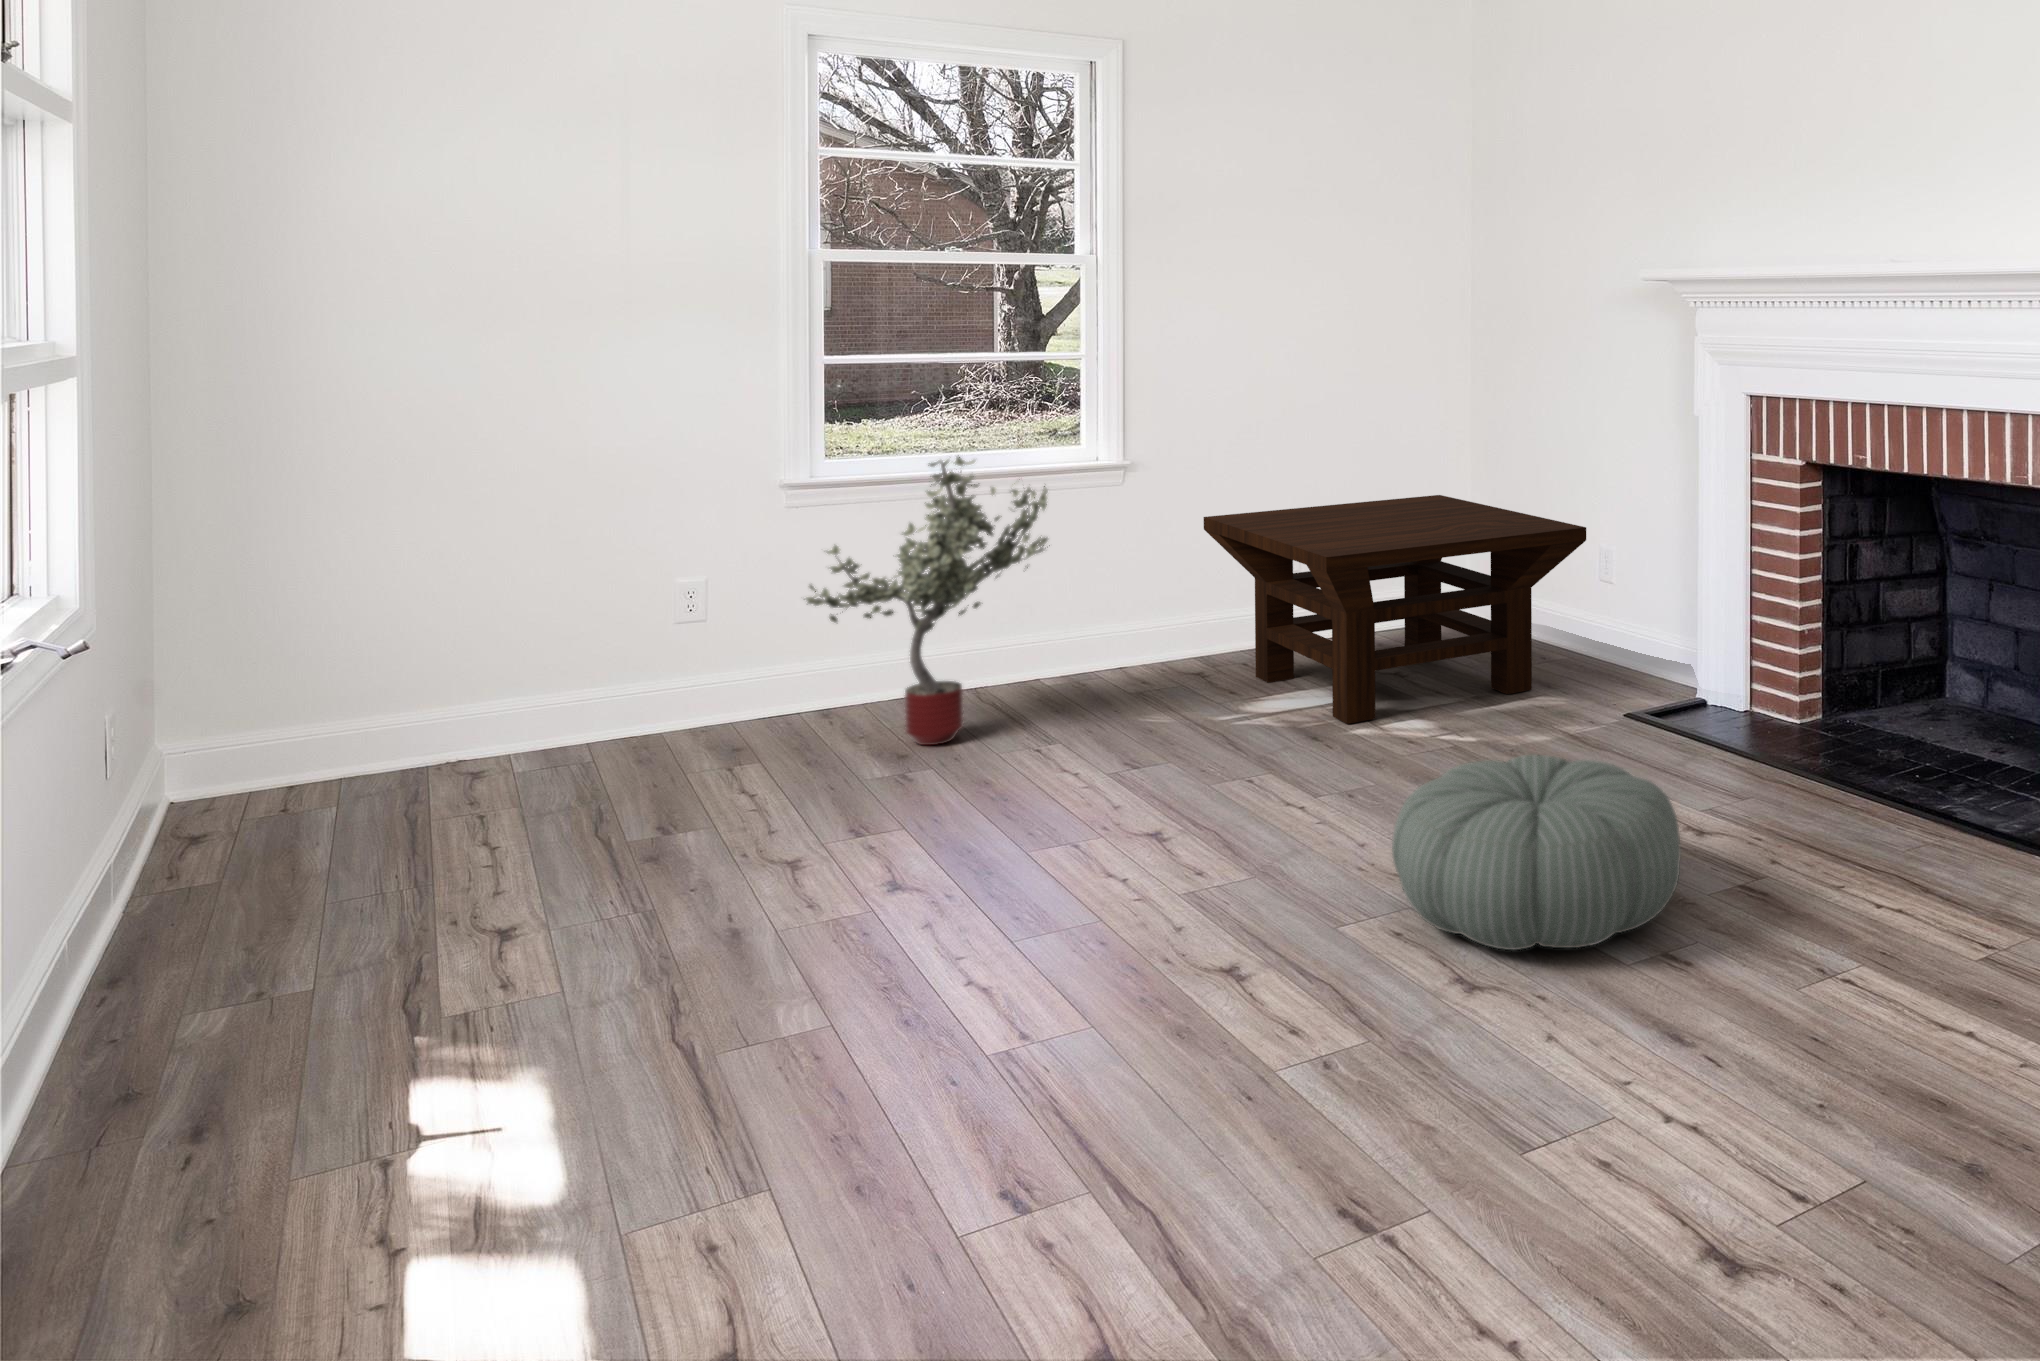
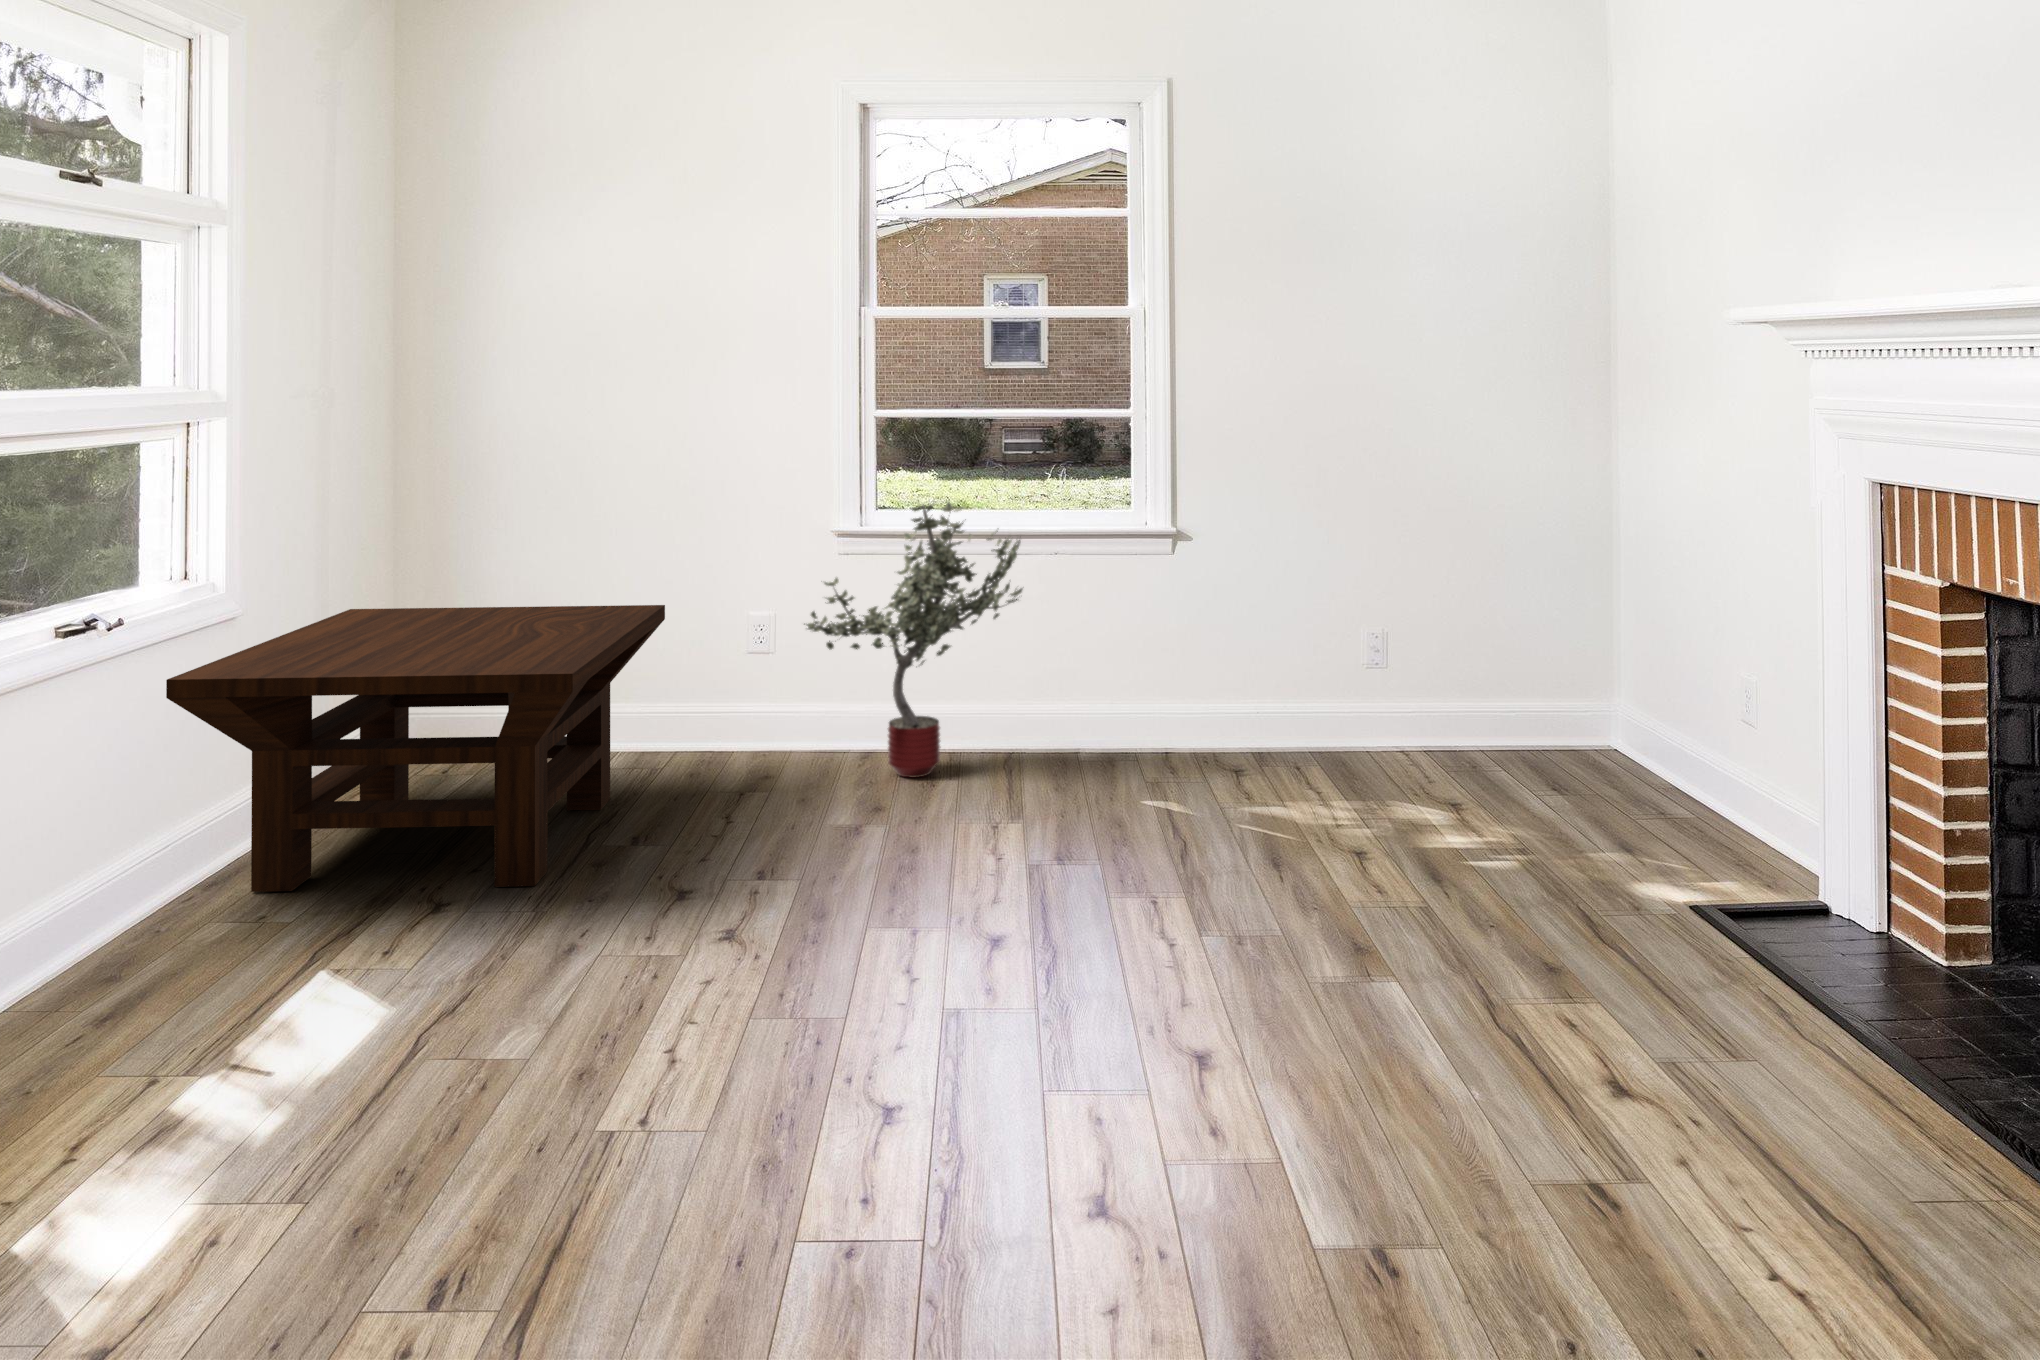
coffee table: present [1204,495,1586,724] -> present [166,605,665,892]
pouf: present [1392,754,1681,950] -> none [1098,911,1484,1203]

